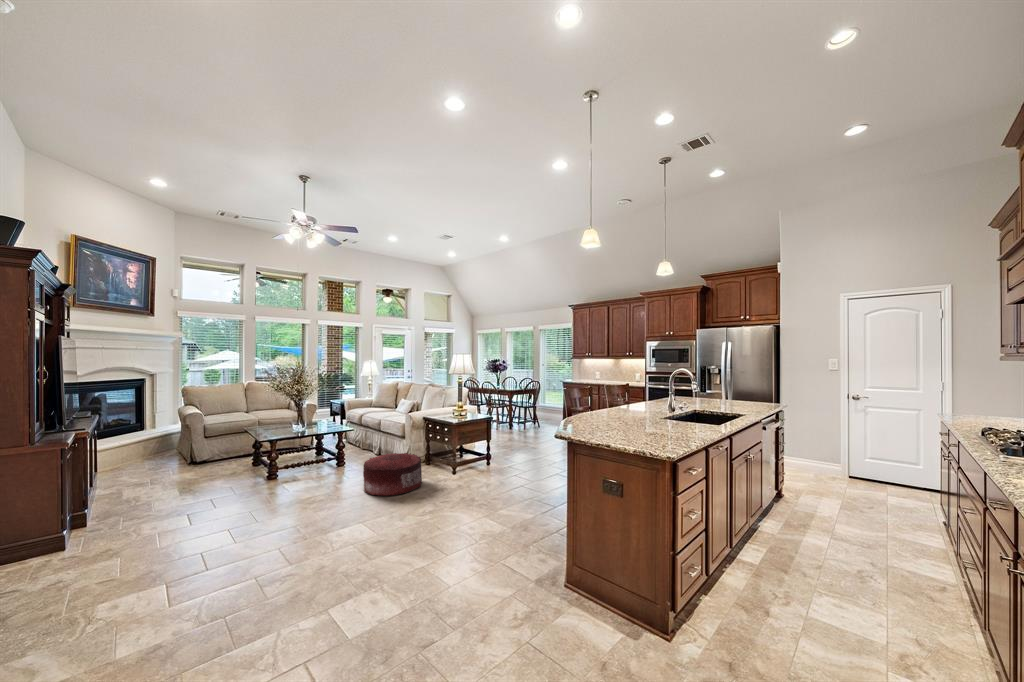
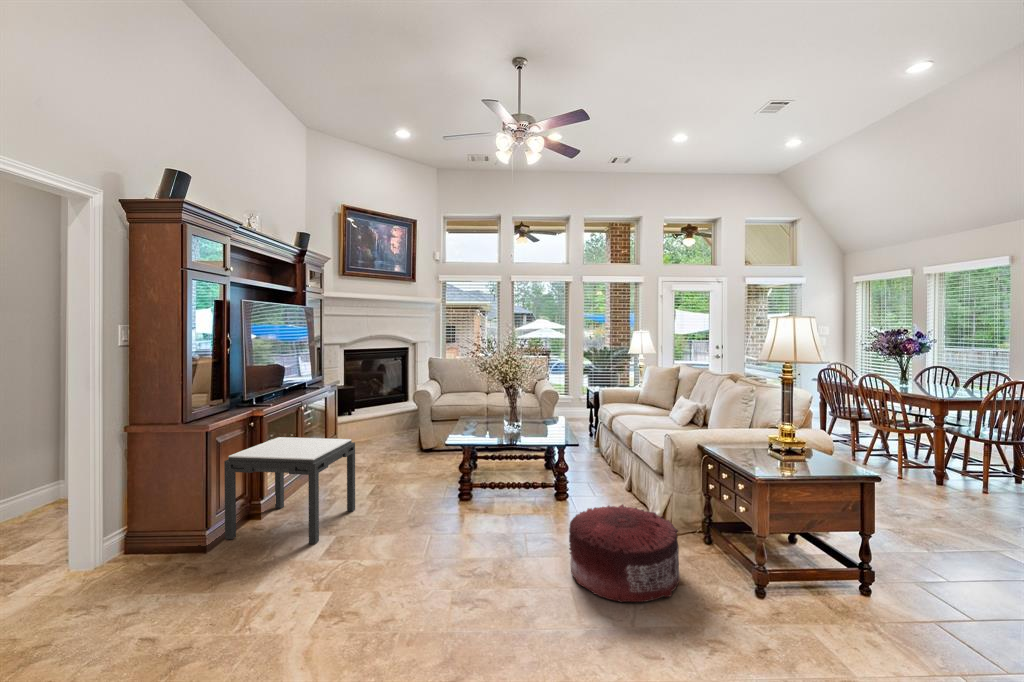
side table: none [23,449,161,556] -> present [224,437,355,544]

